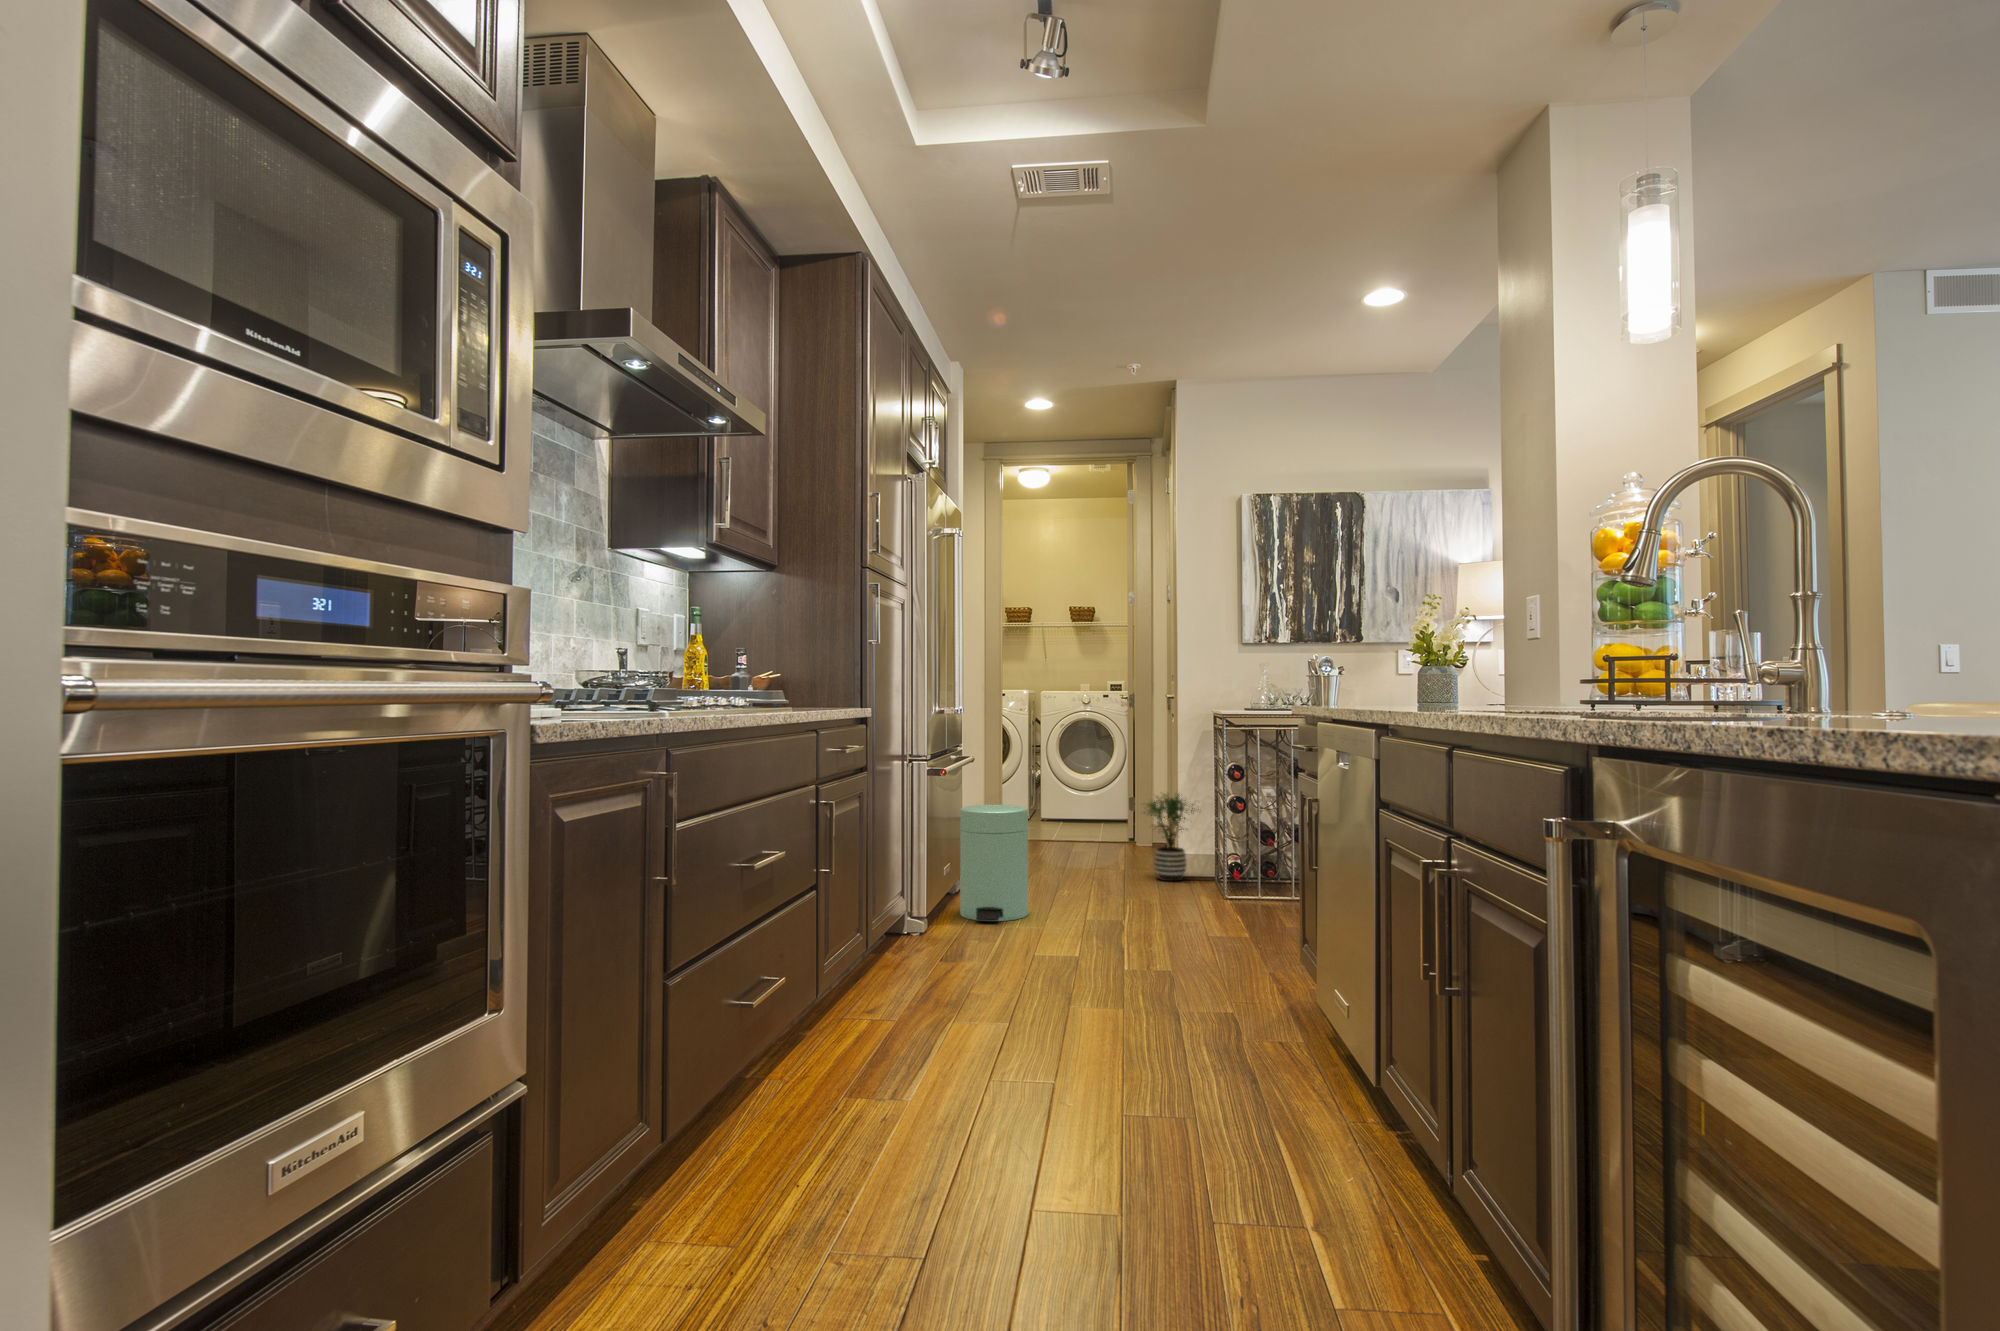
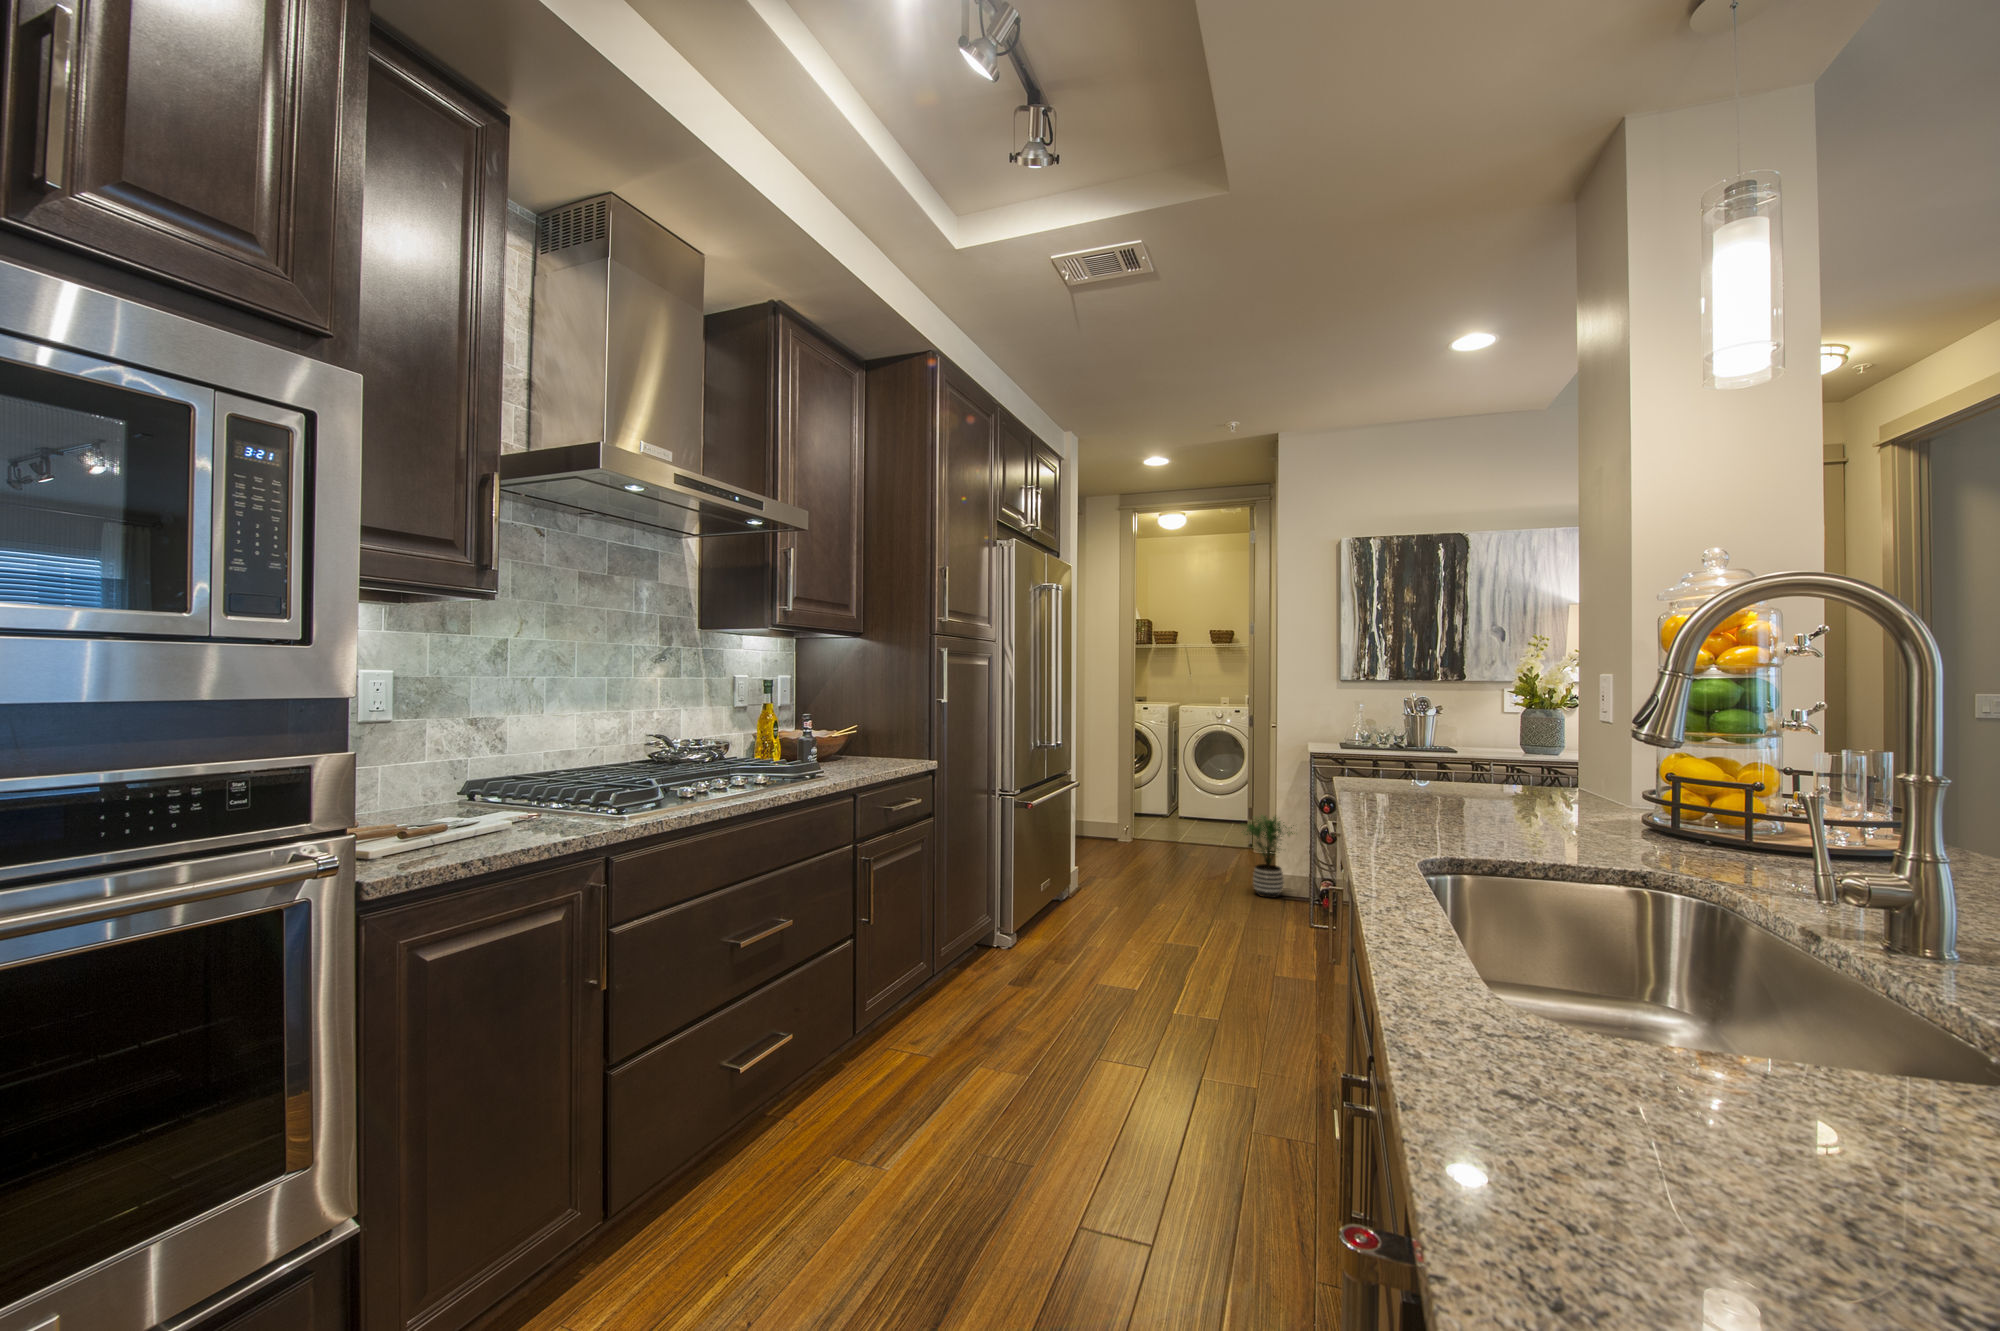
trash can: present [960,805,1028,921] -> none [1055,827,1116,936]

